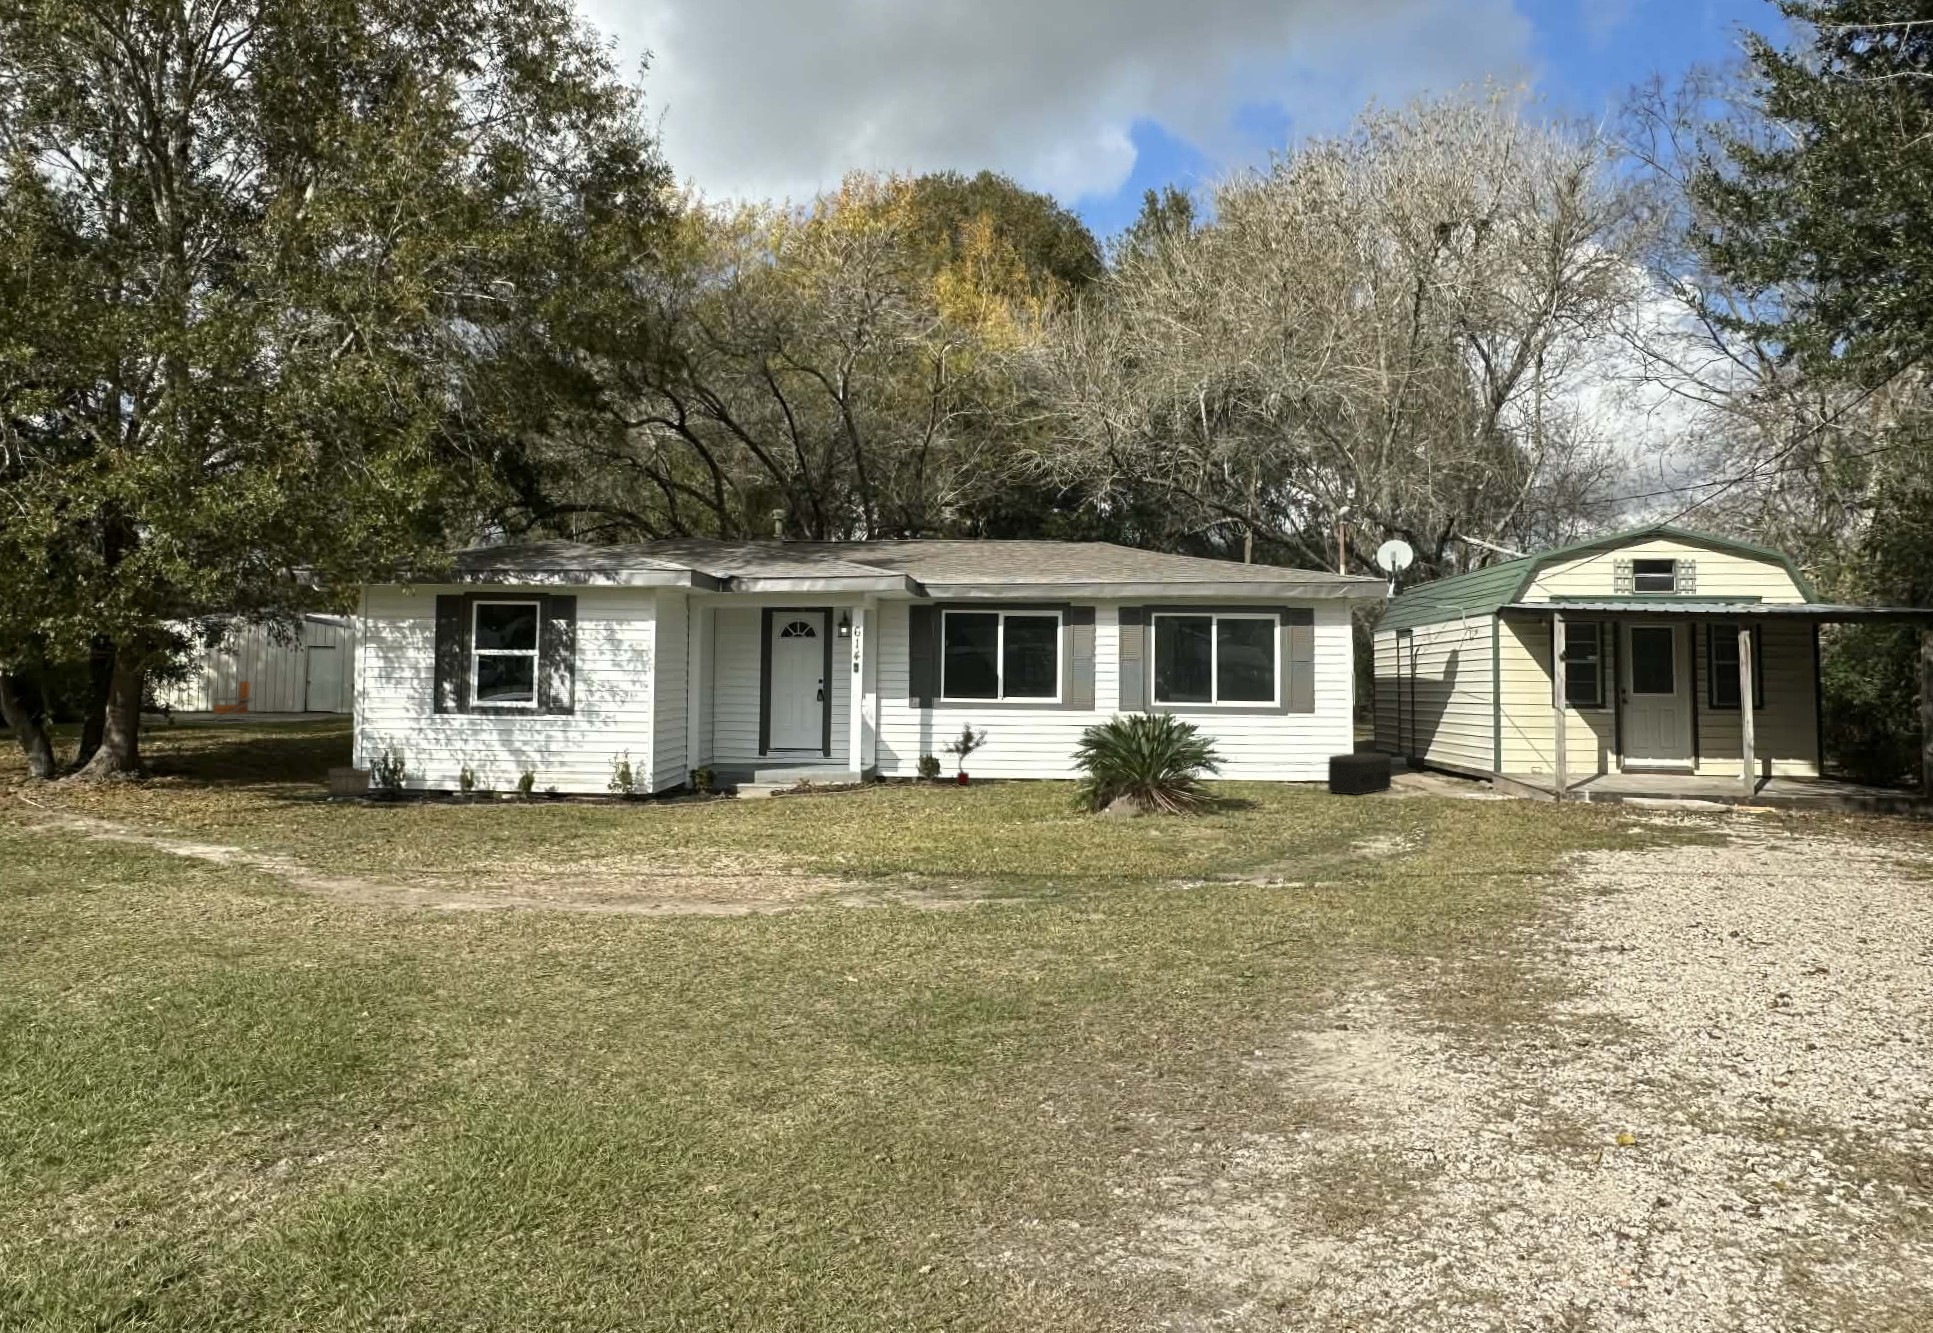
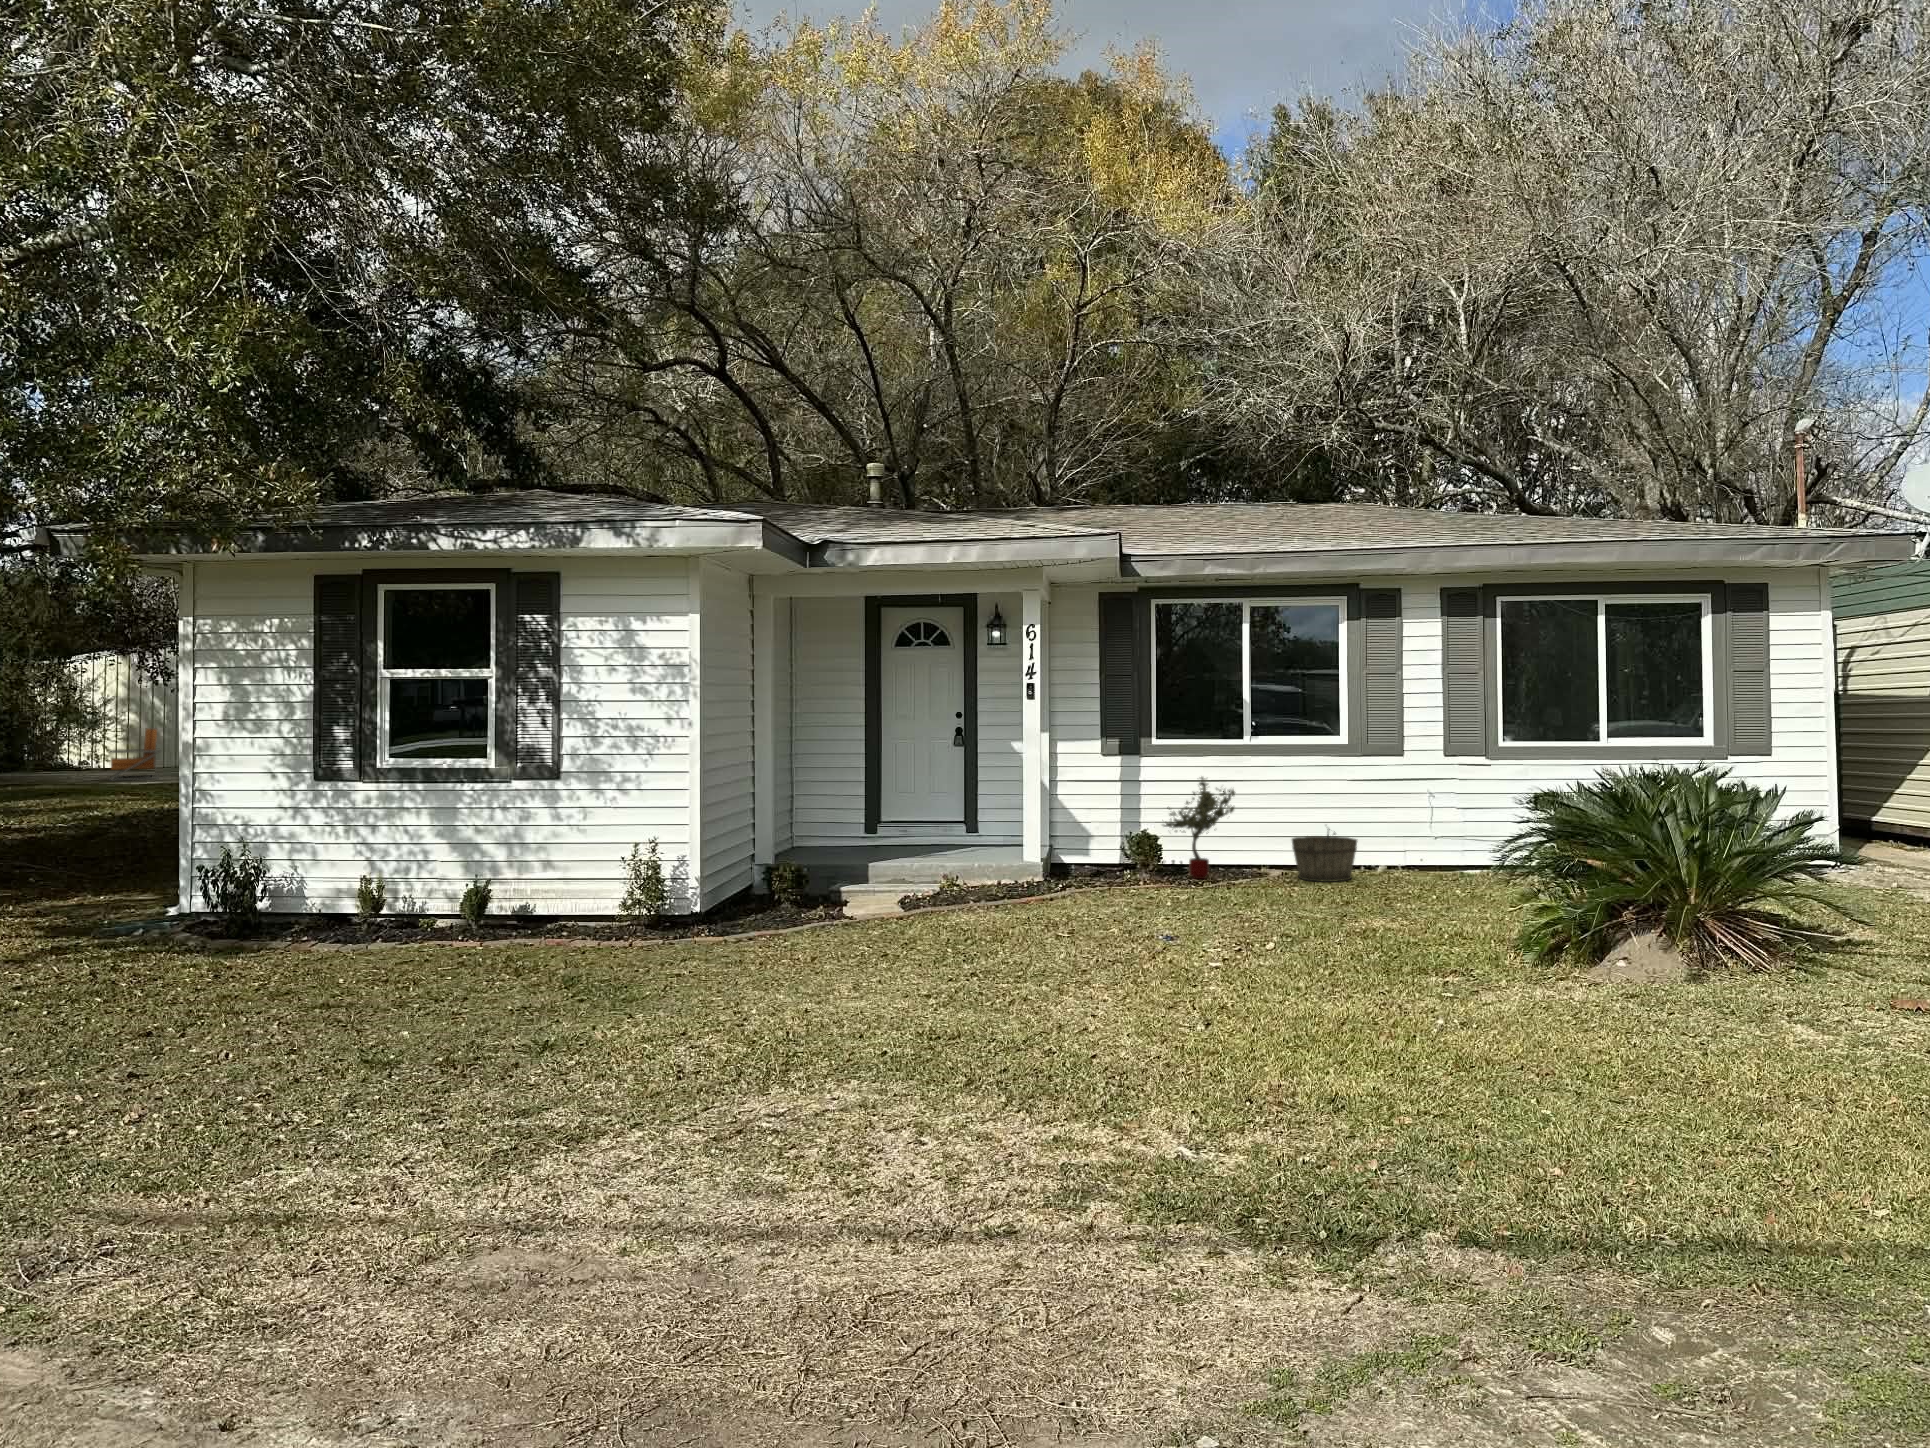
storage bench: present [1328,753,1391,795] -> none [1830,815,1905,890]
wooden bucket: present [328,765,372,796] -> present [1292,829,1357,882]

